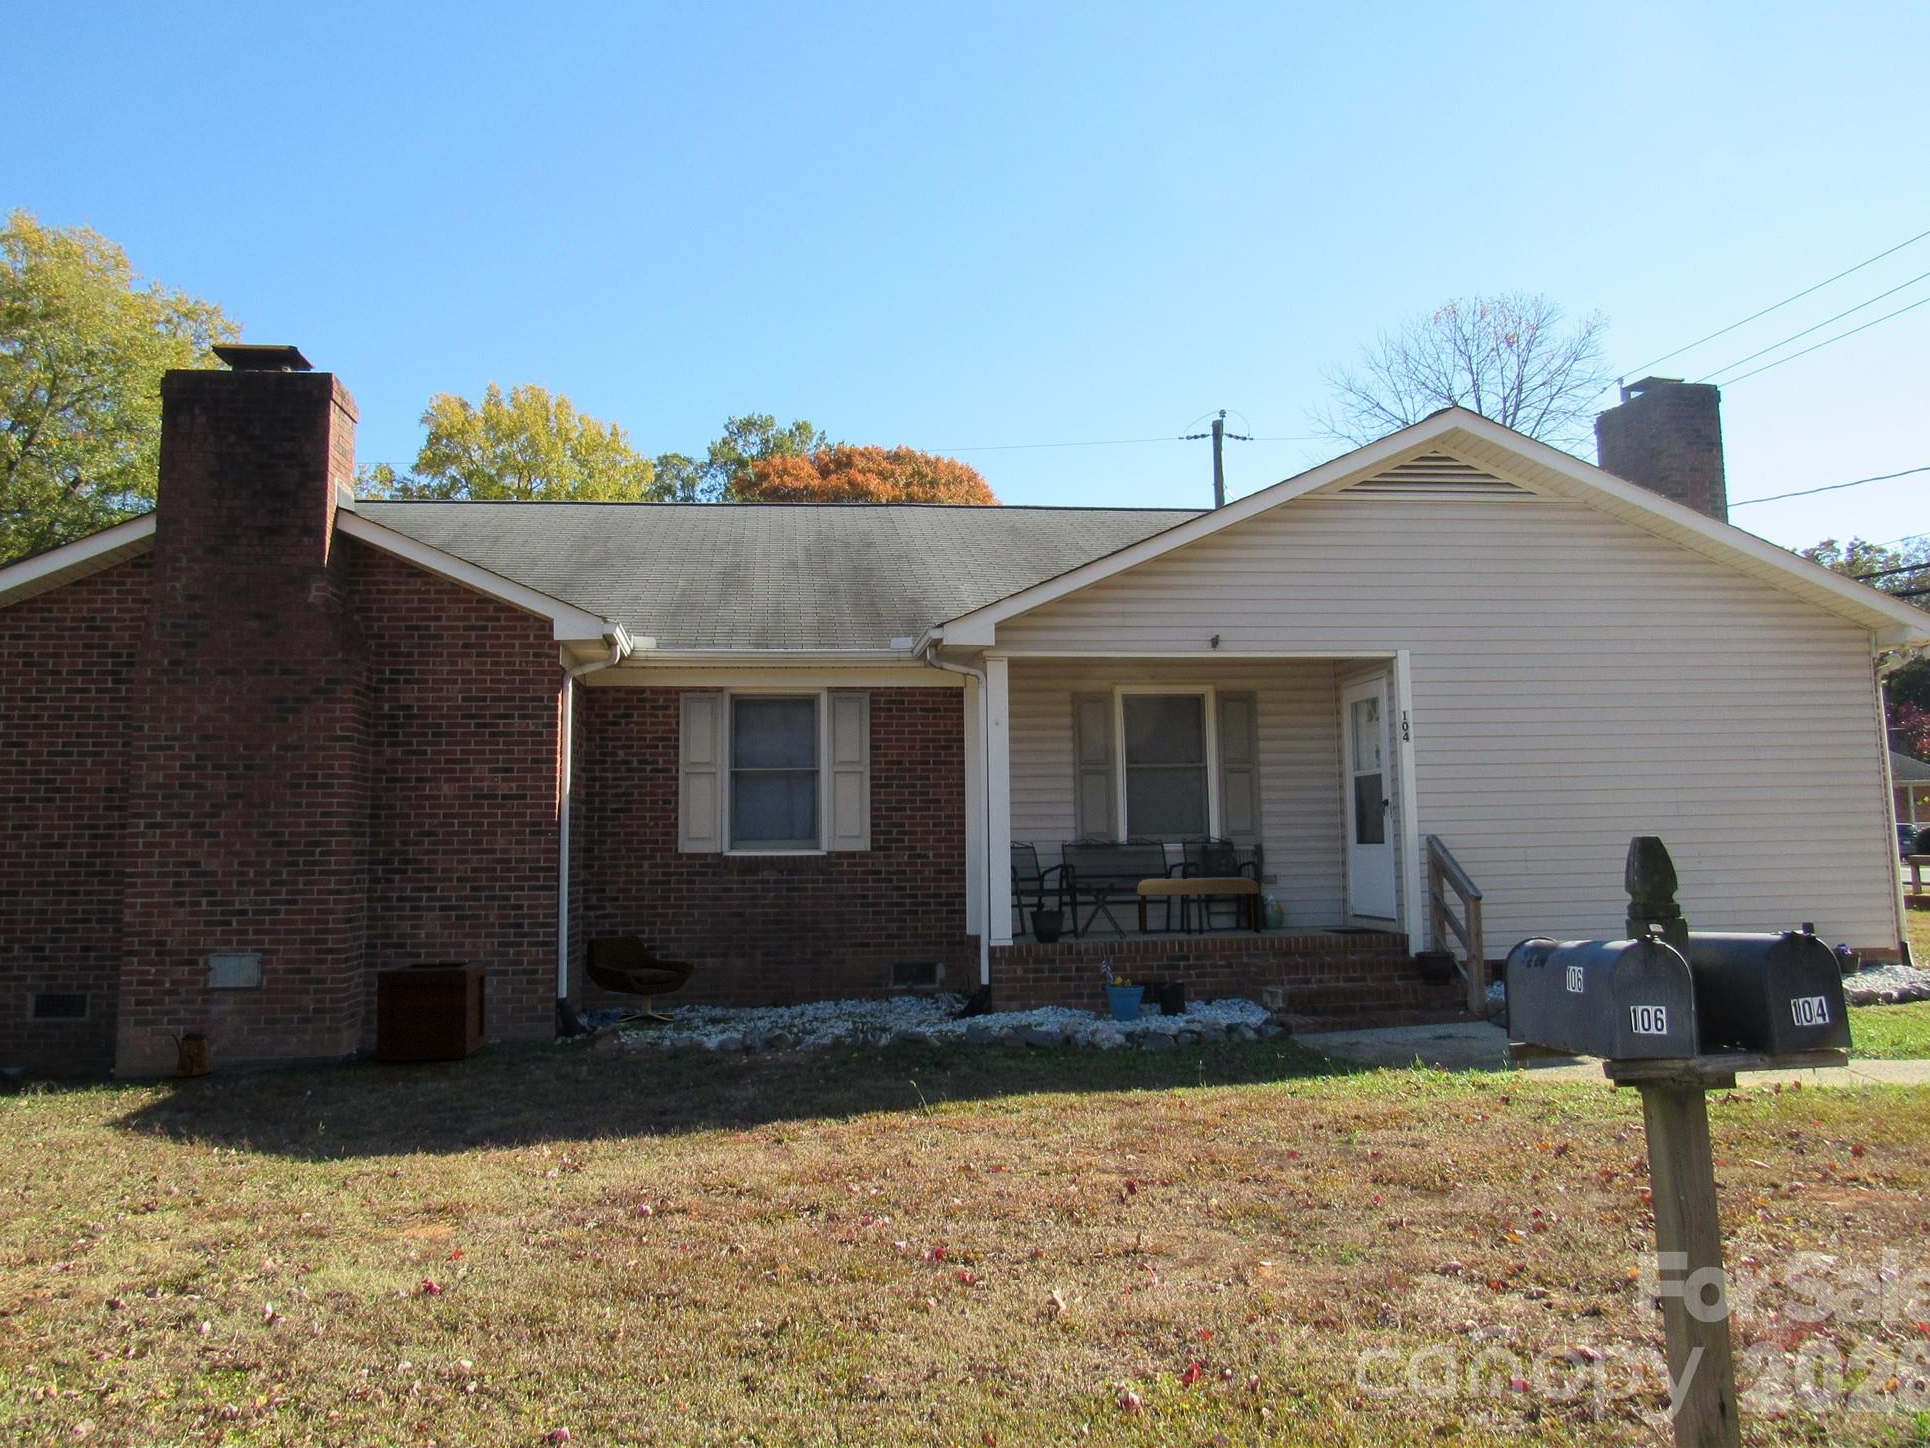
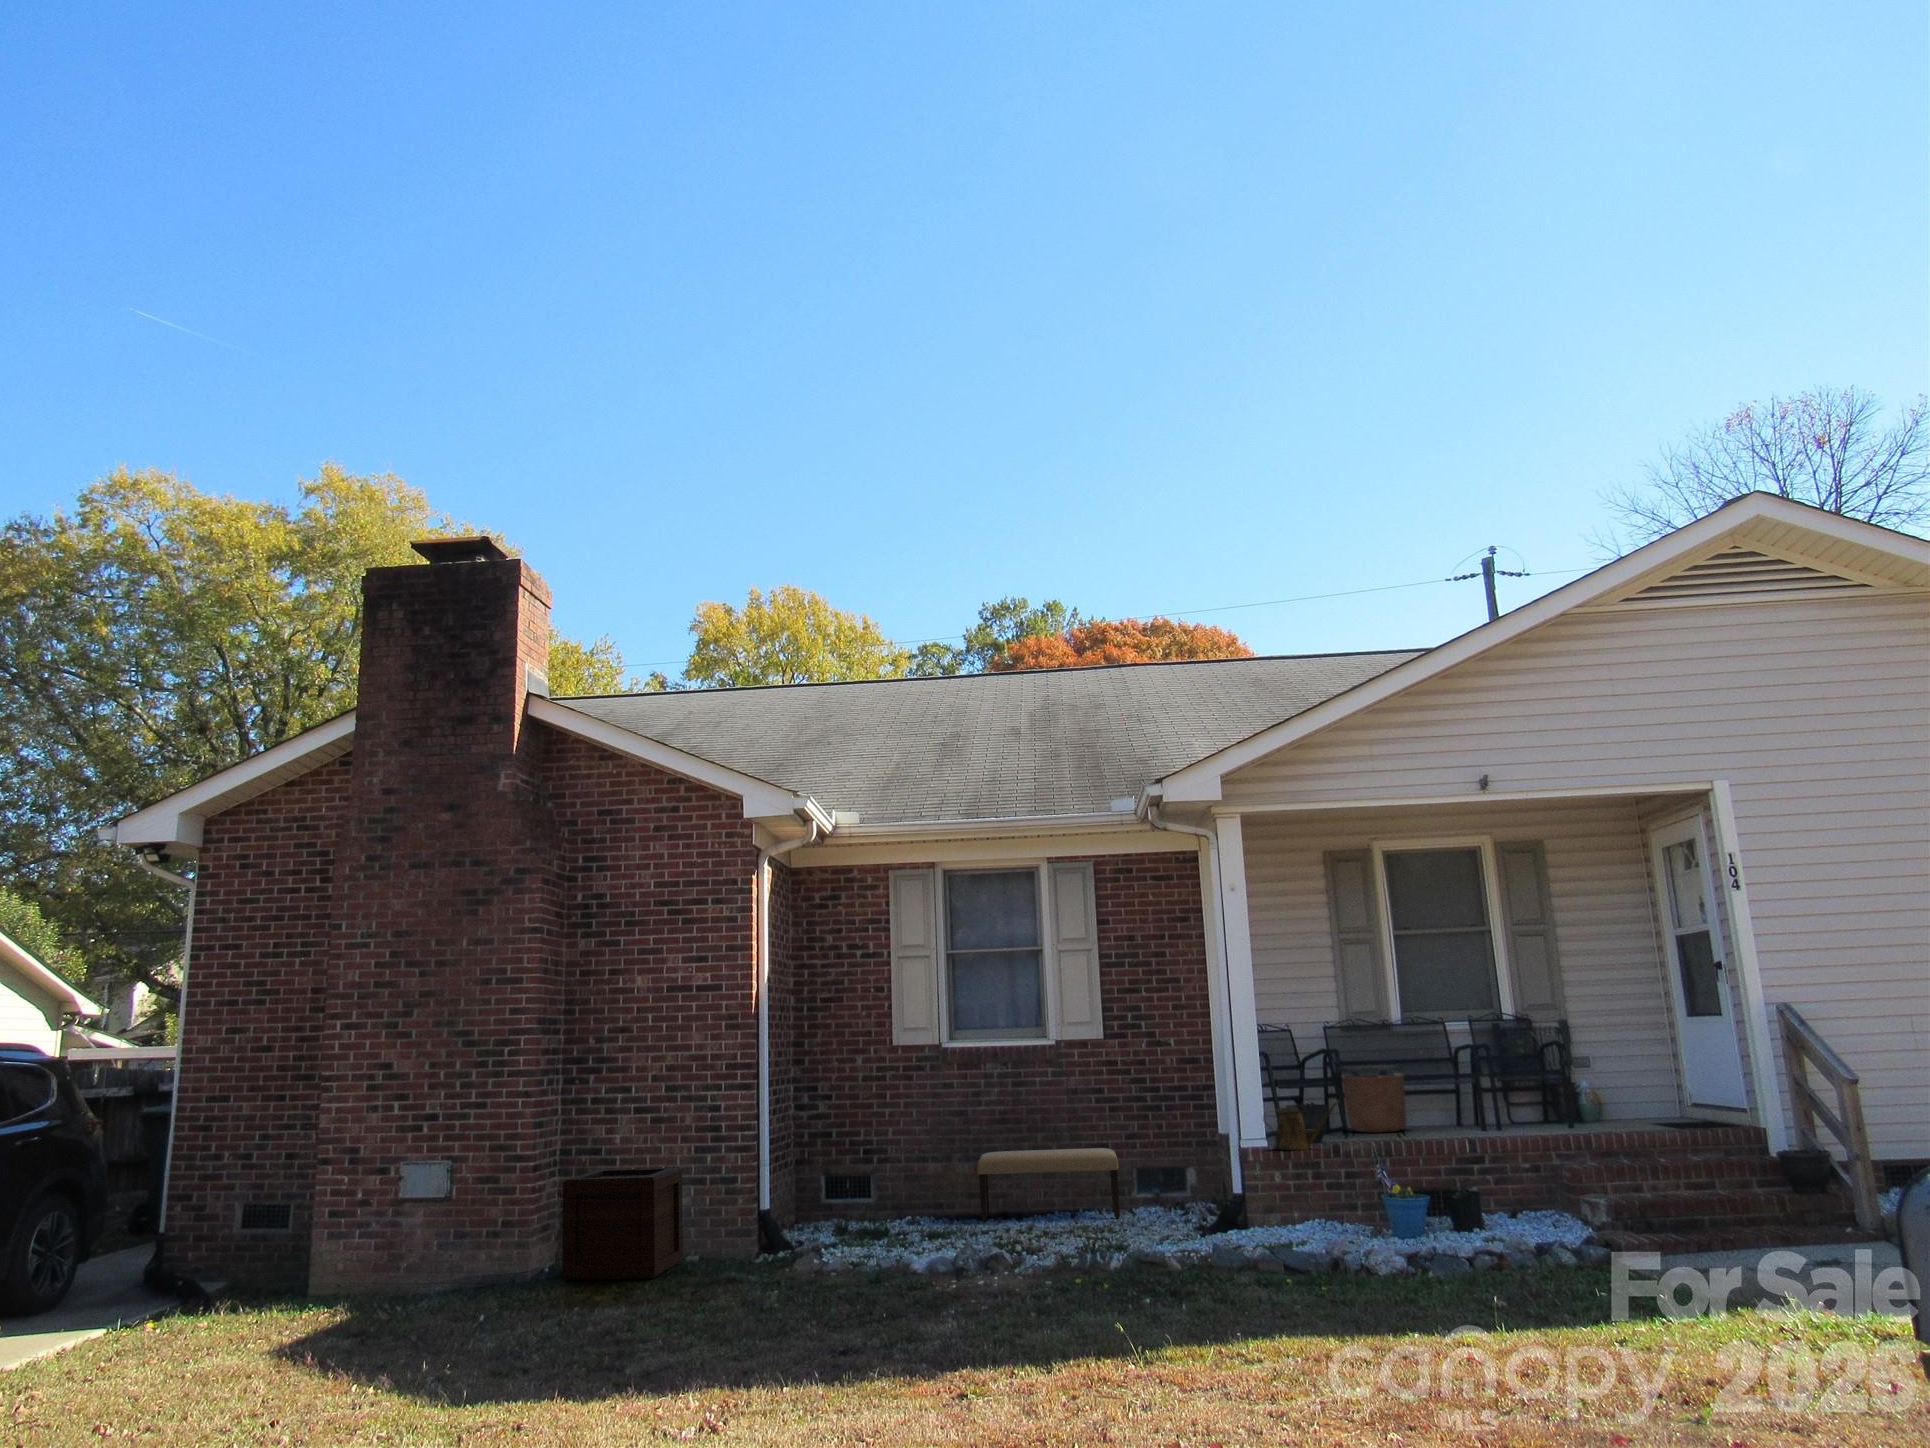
bench: present [1137,877,1259,934] -> present [977,1148,1120,1222]
planter: none [1076,887,1127,937] -> present [1342,1074,1406,1133]
lounge chair: present [586,935,694,1021] -> none [796,1135,912,1234]
watering can: present [172,1032,214,1077] -> present [1263,1101,1339,1150]

